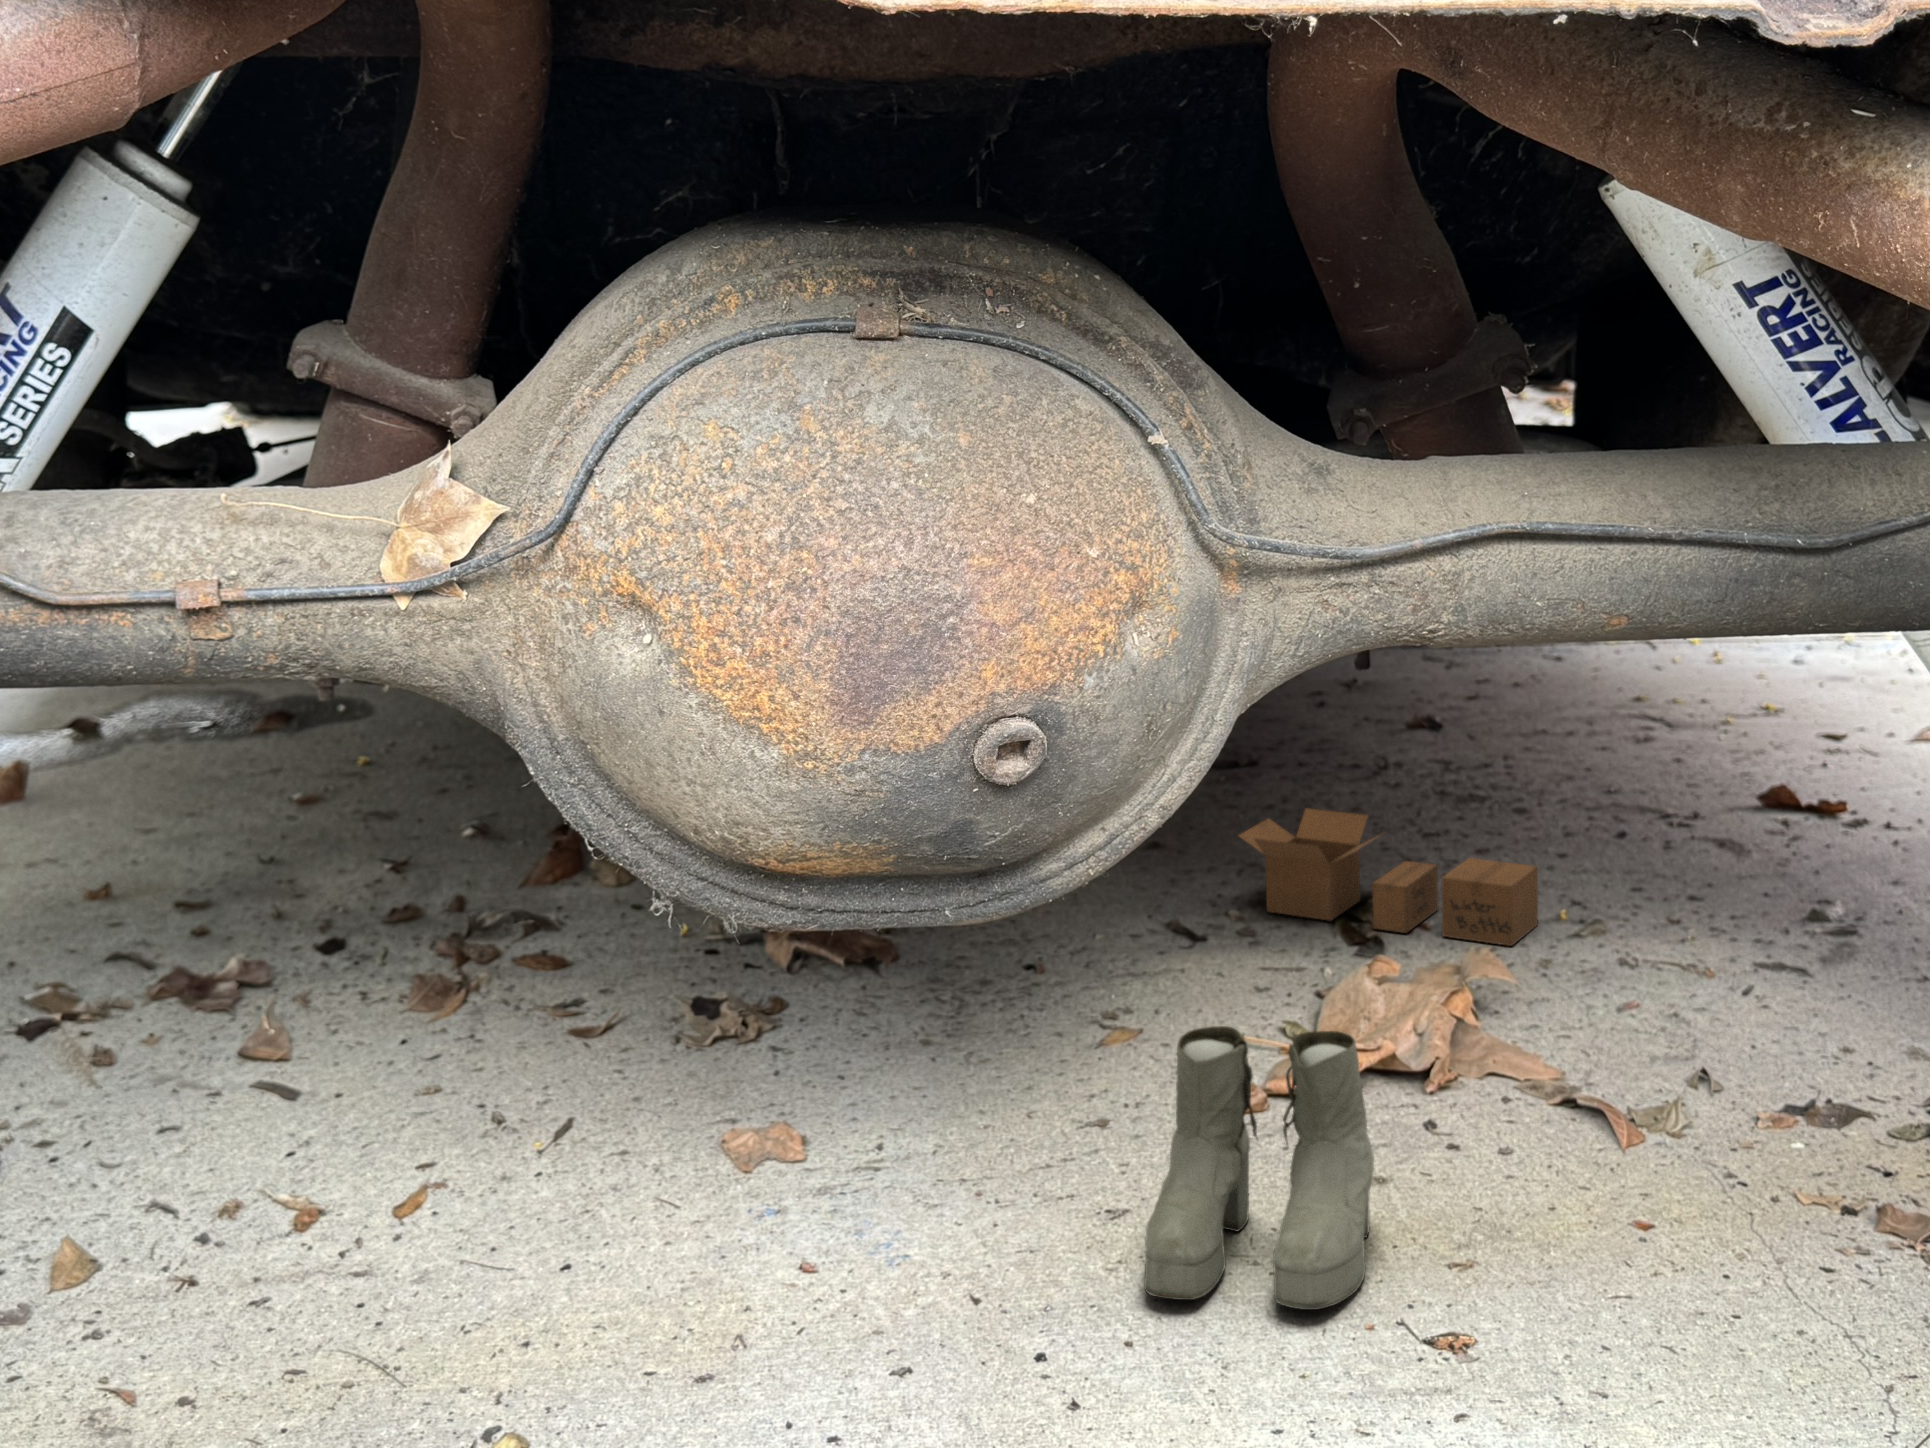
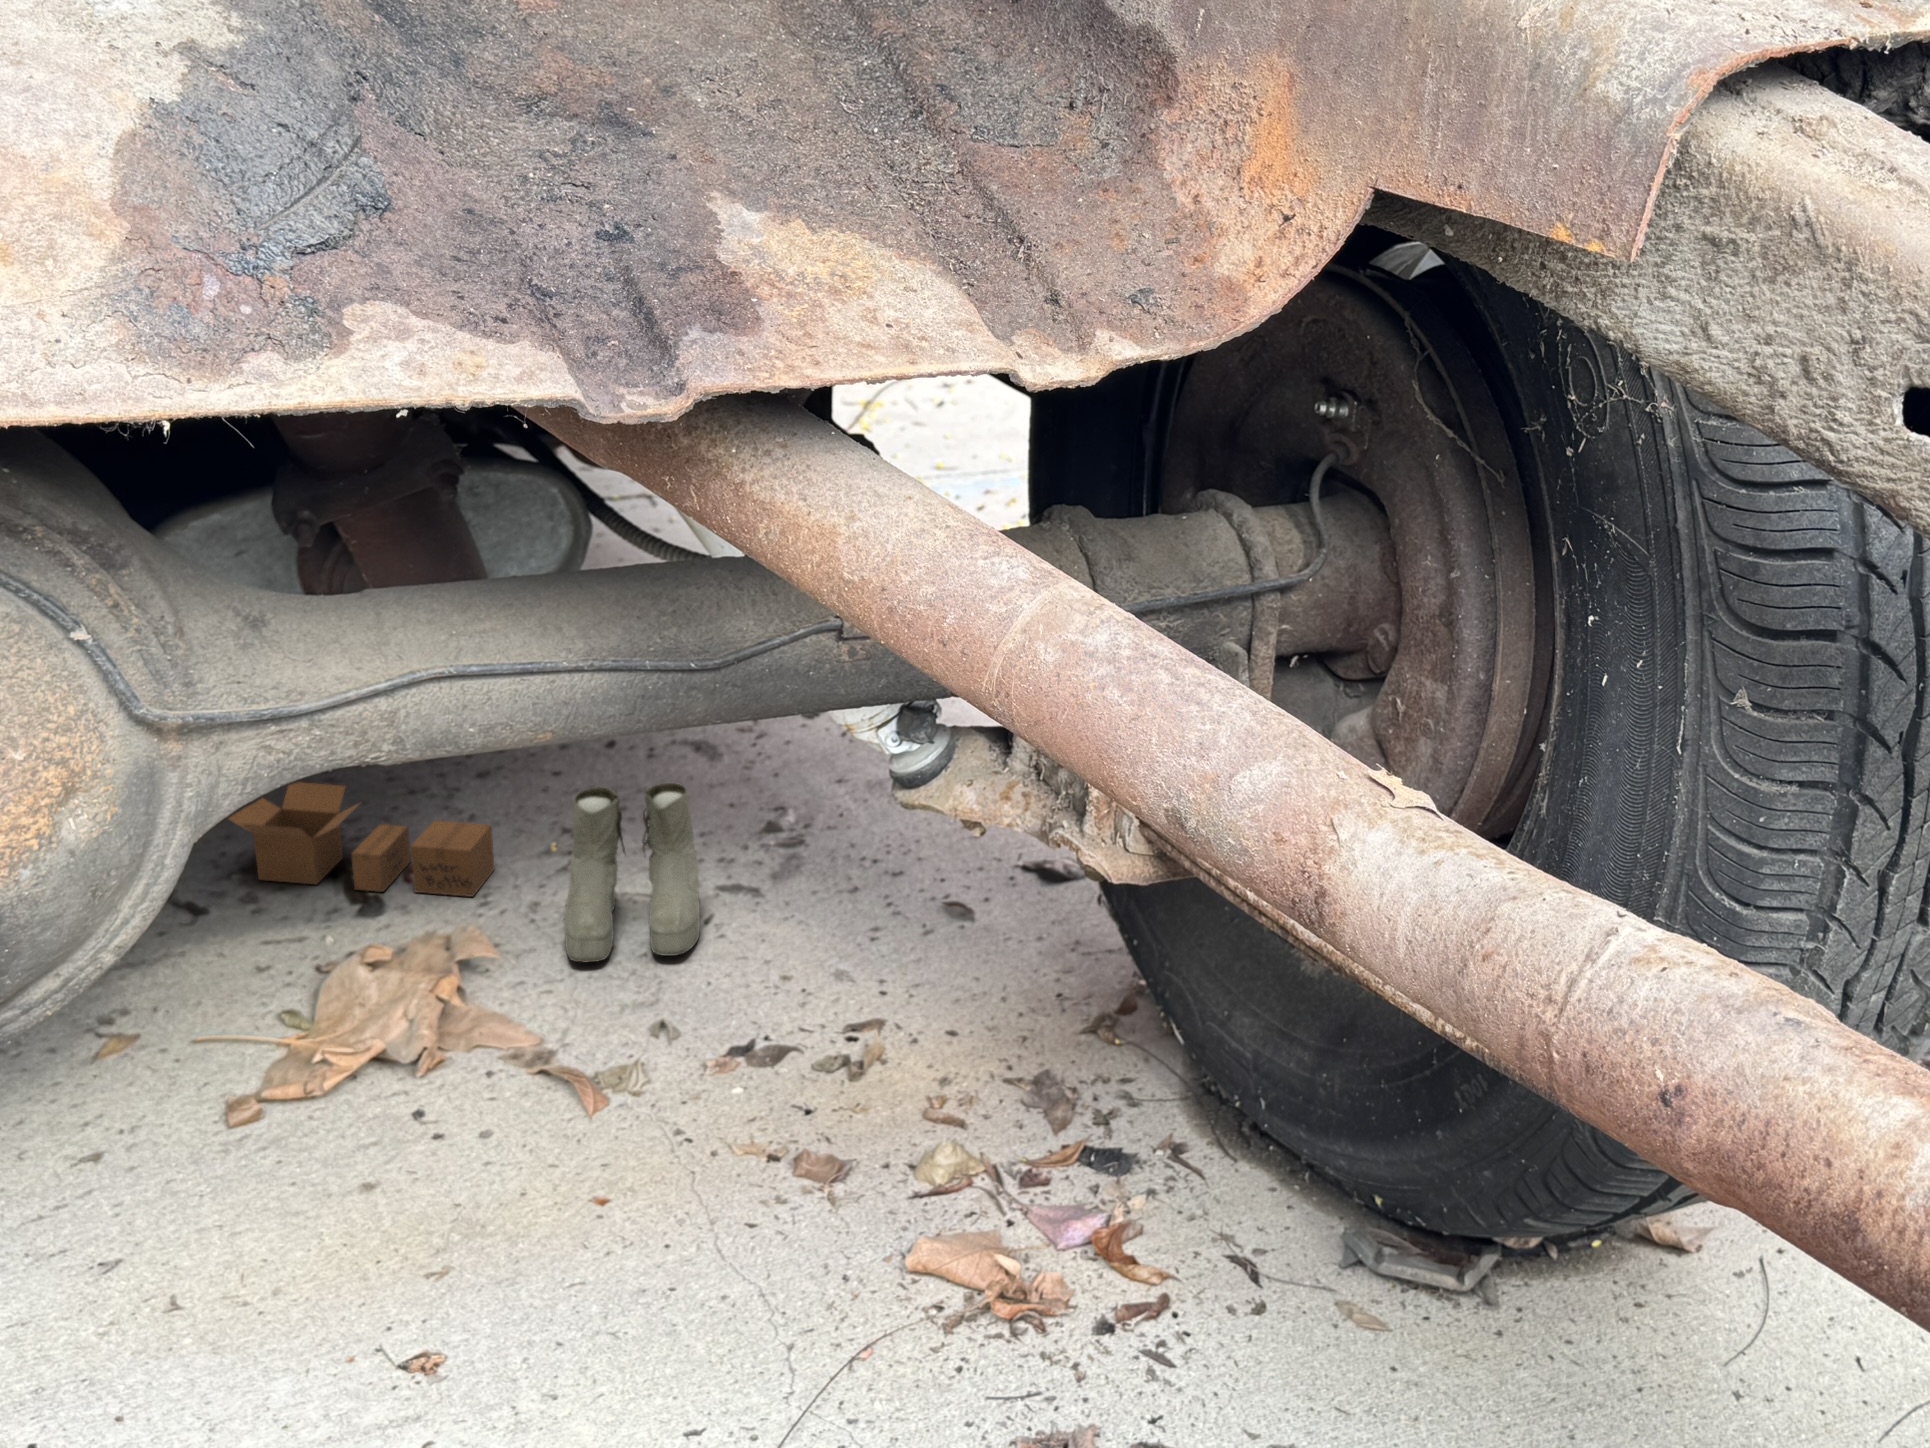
boots: present [1144,1026,1374,1310] -> present [564,783,700,962]

